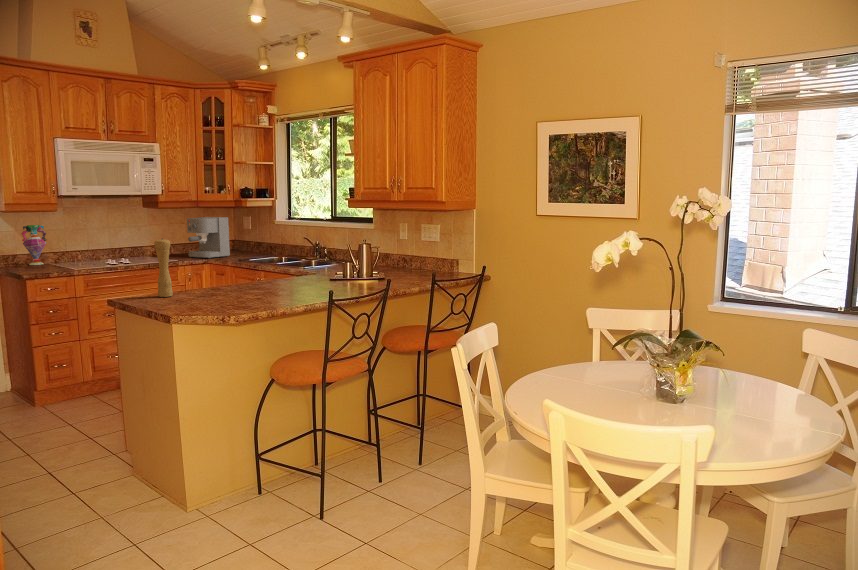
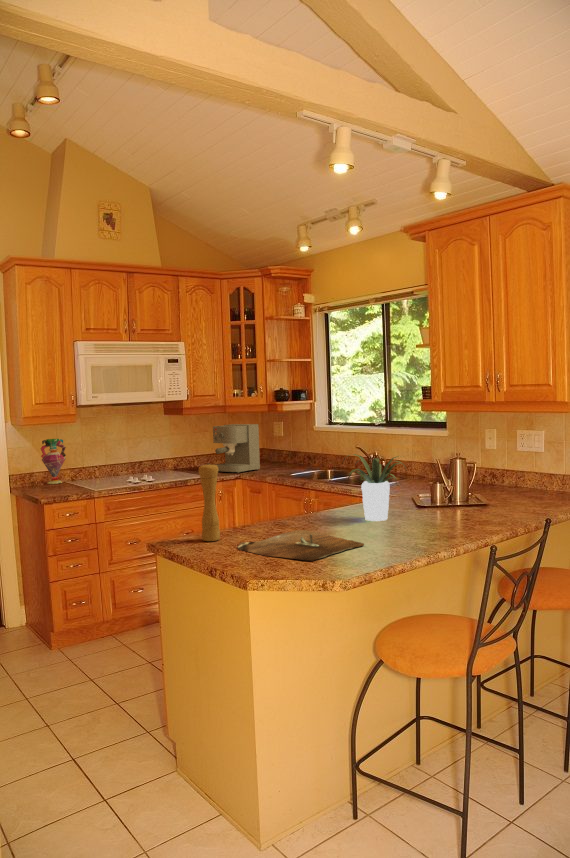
potted plant: none [275,236,328,286] -> present [344,454,405,521]
cutting board: none [184,290,279,305] -> present [238,530,364,561]

